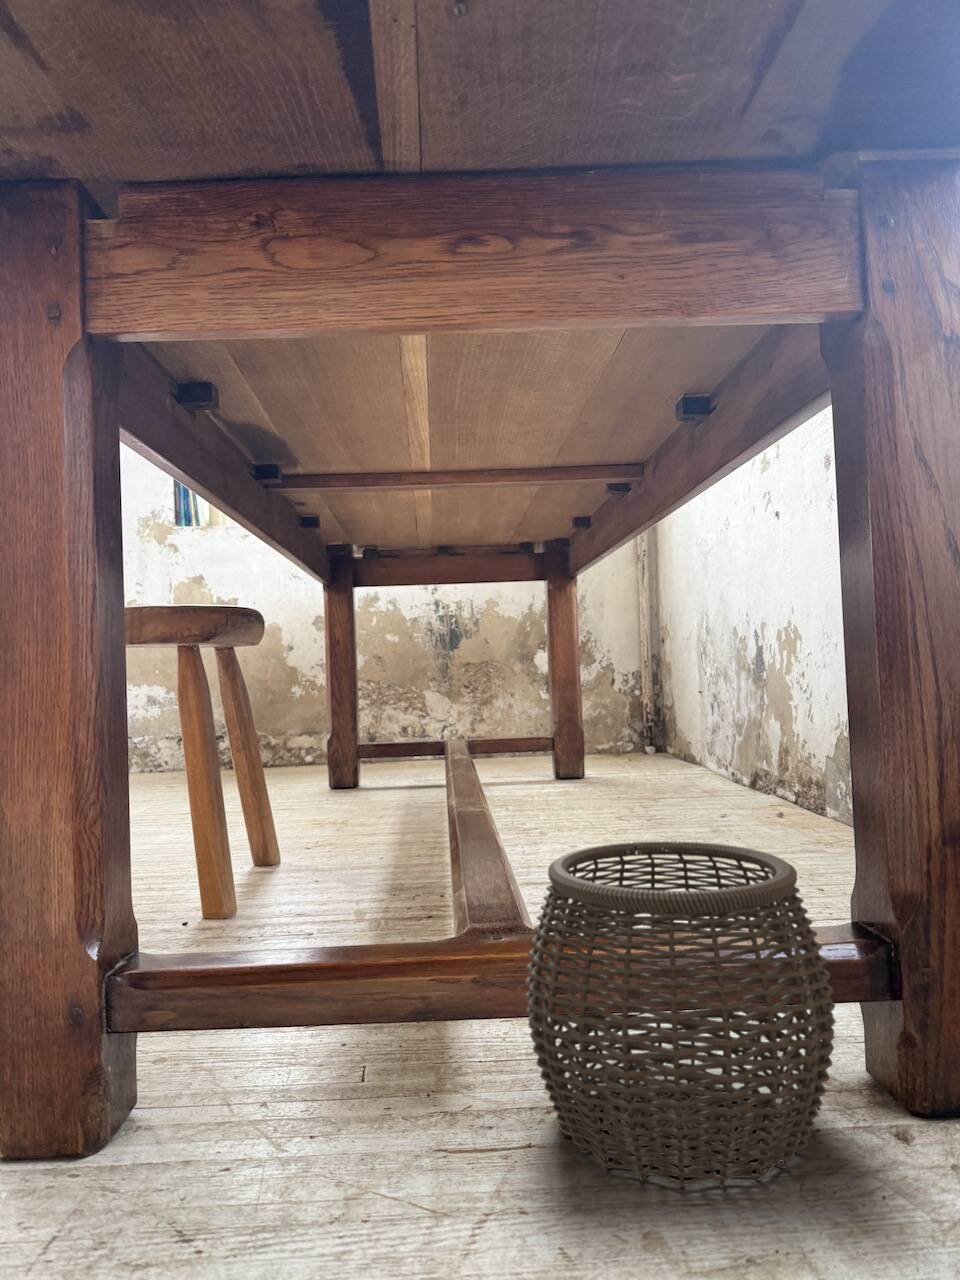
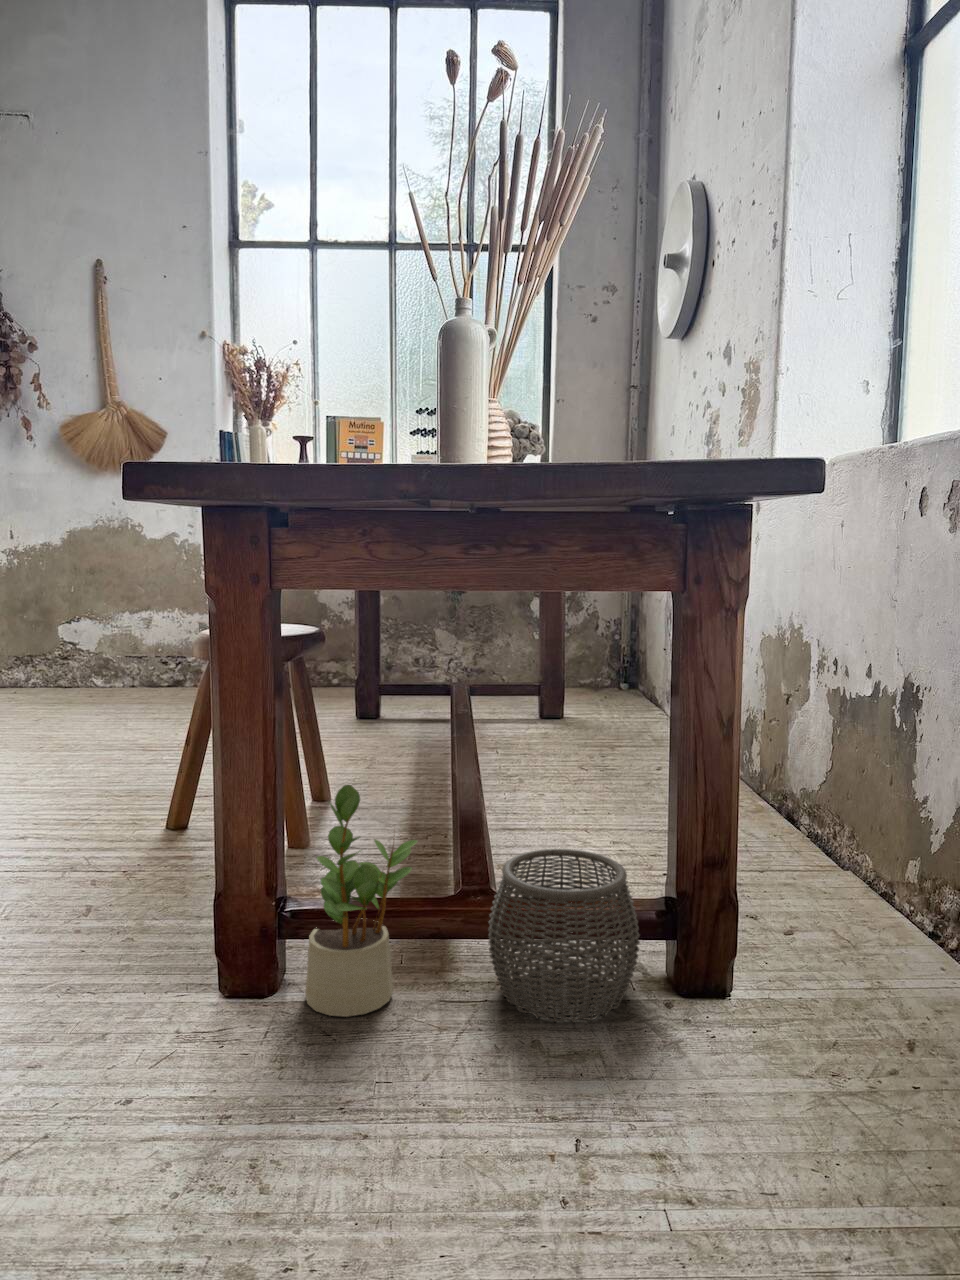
potted plant: none [158,708,383,1195] -> present [306,785,418,1017]

